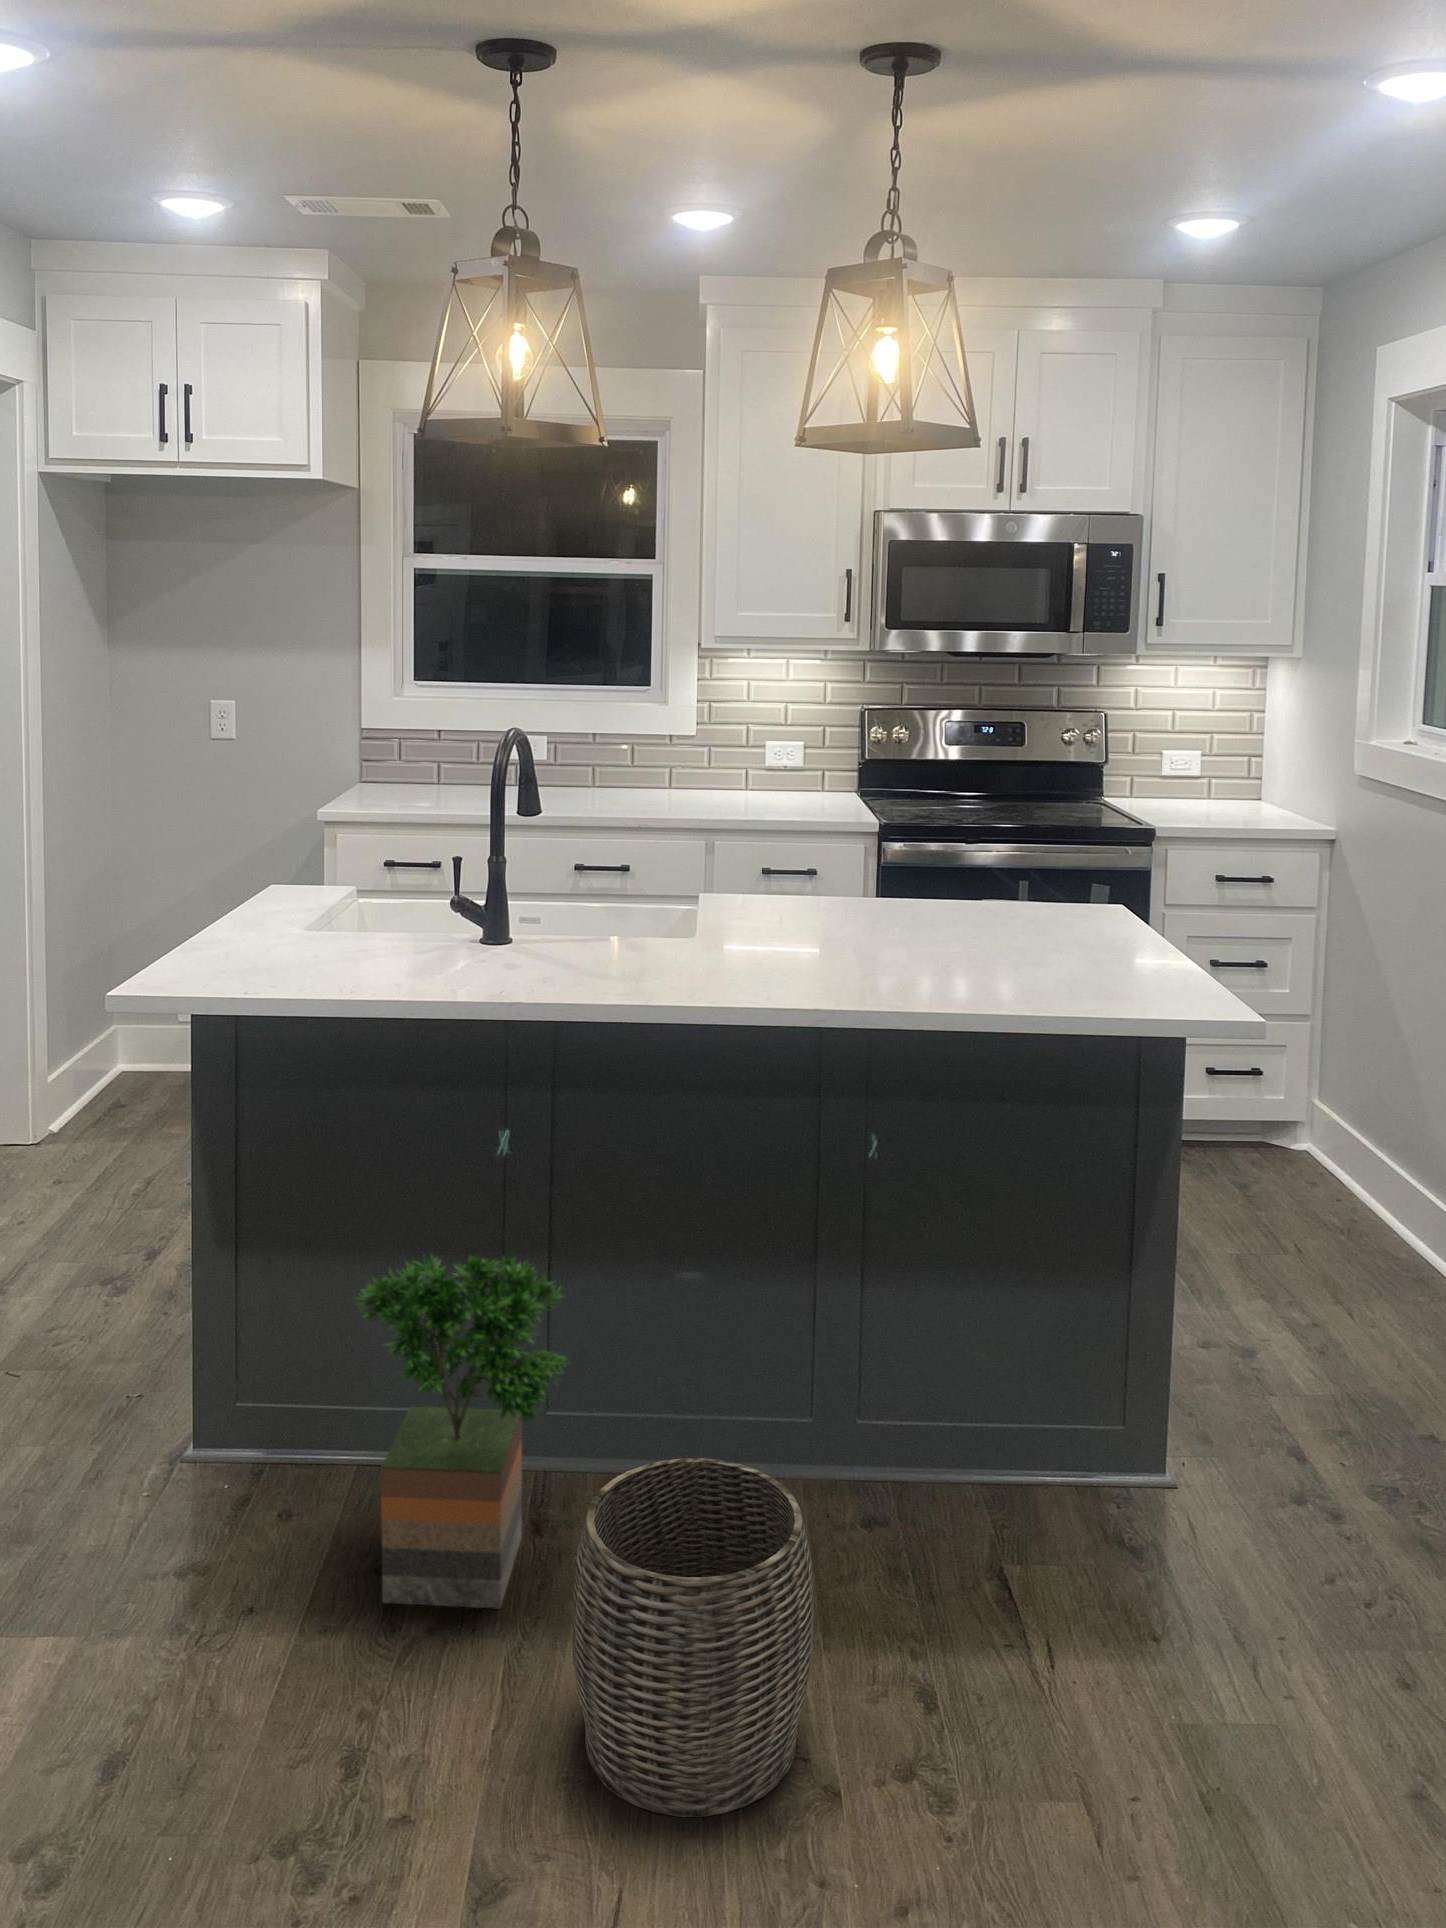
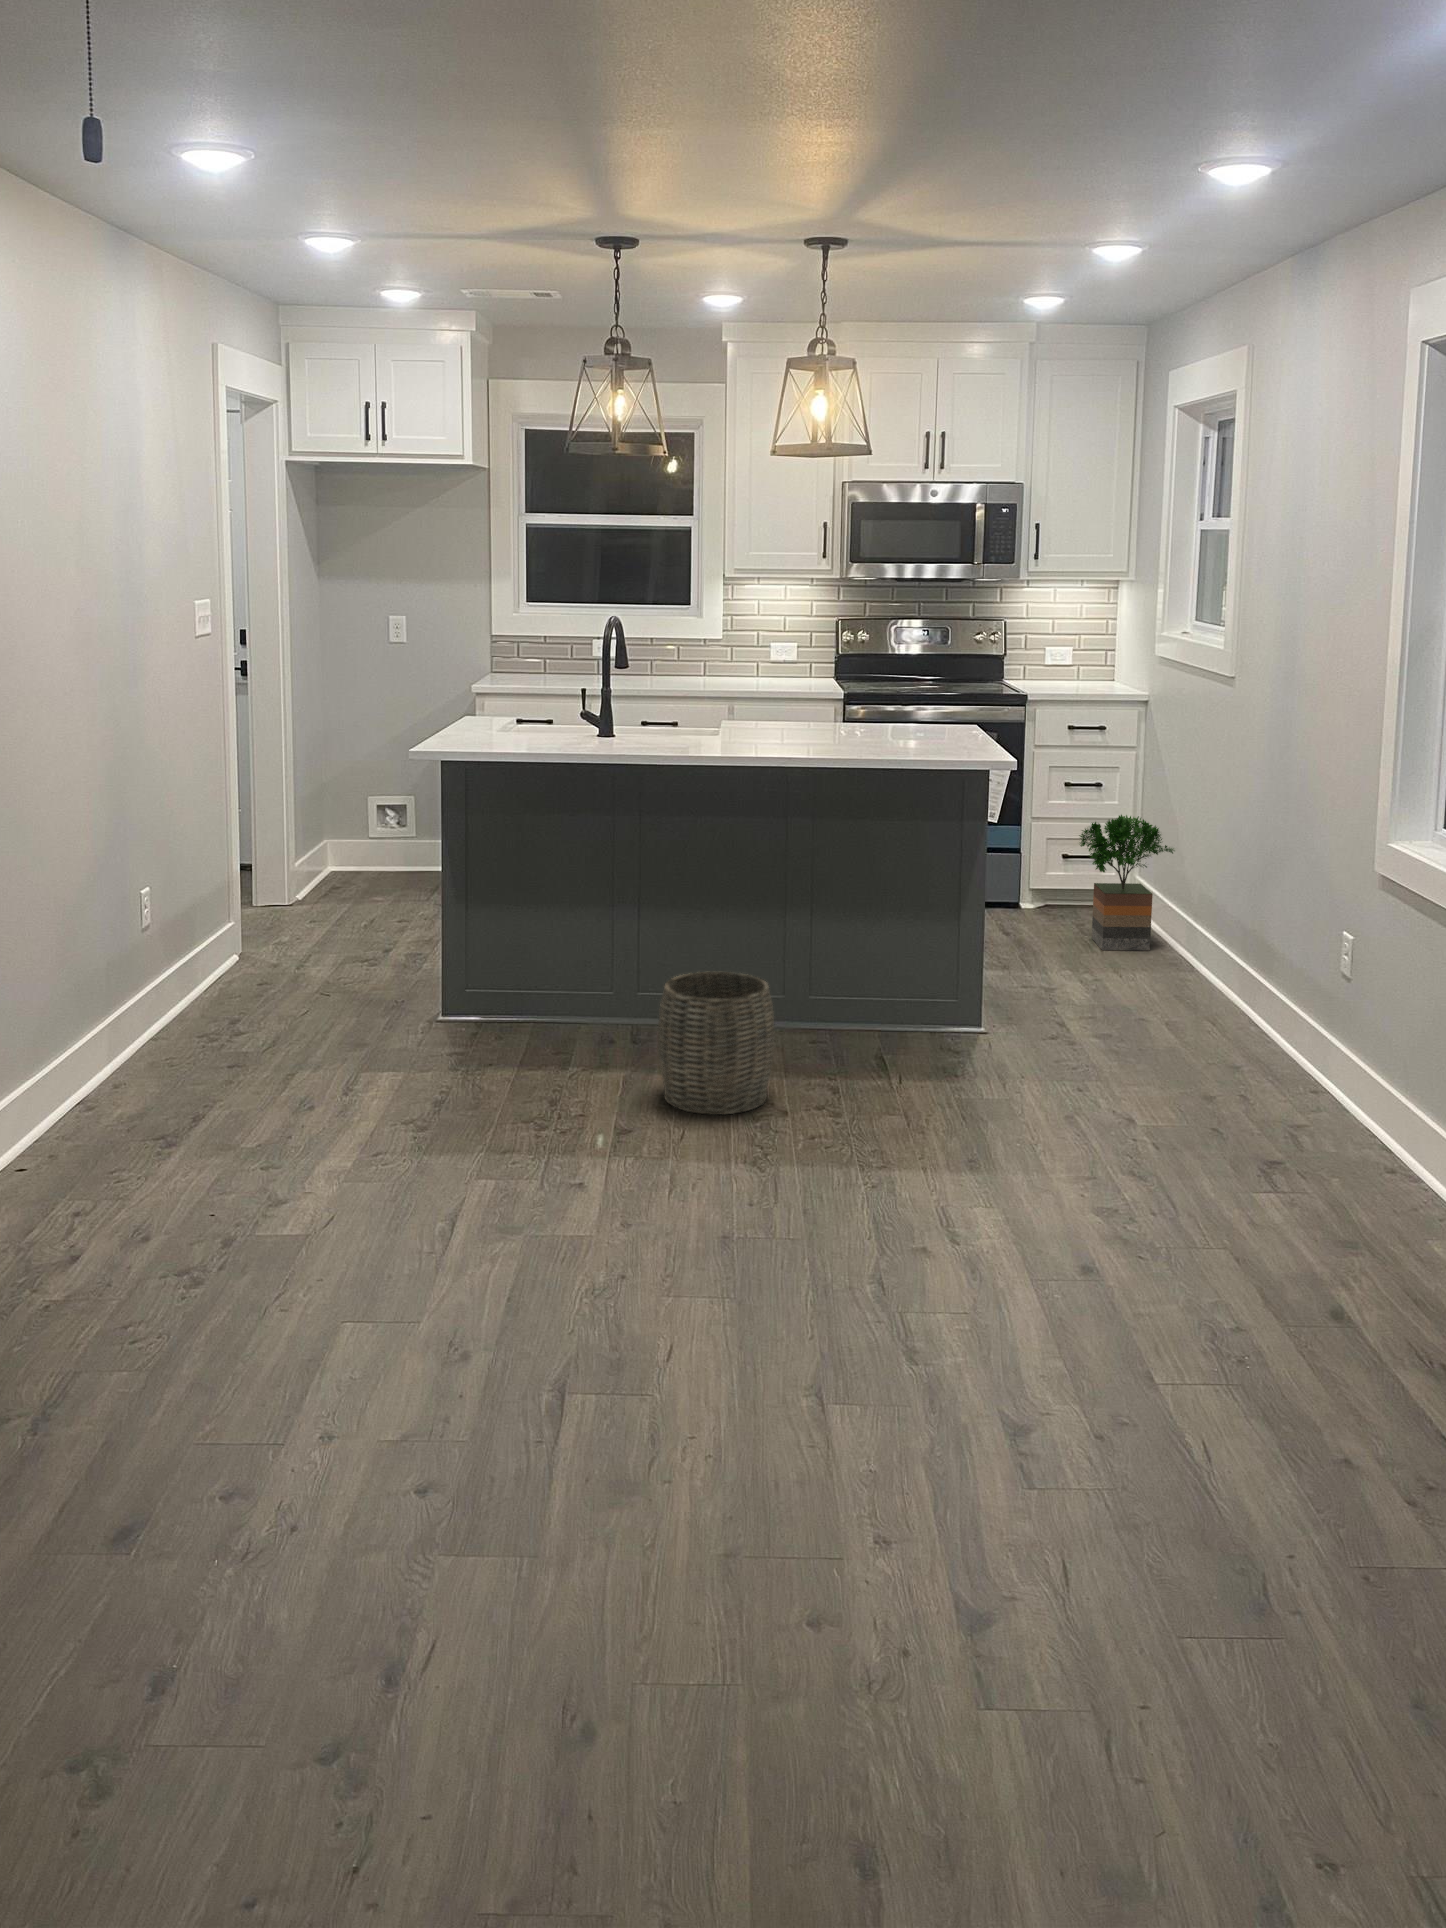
potted tree: present [358,1255,567,1609] -> present [1079,815,1175,950]

